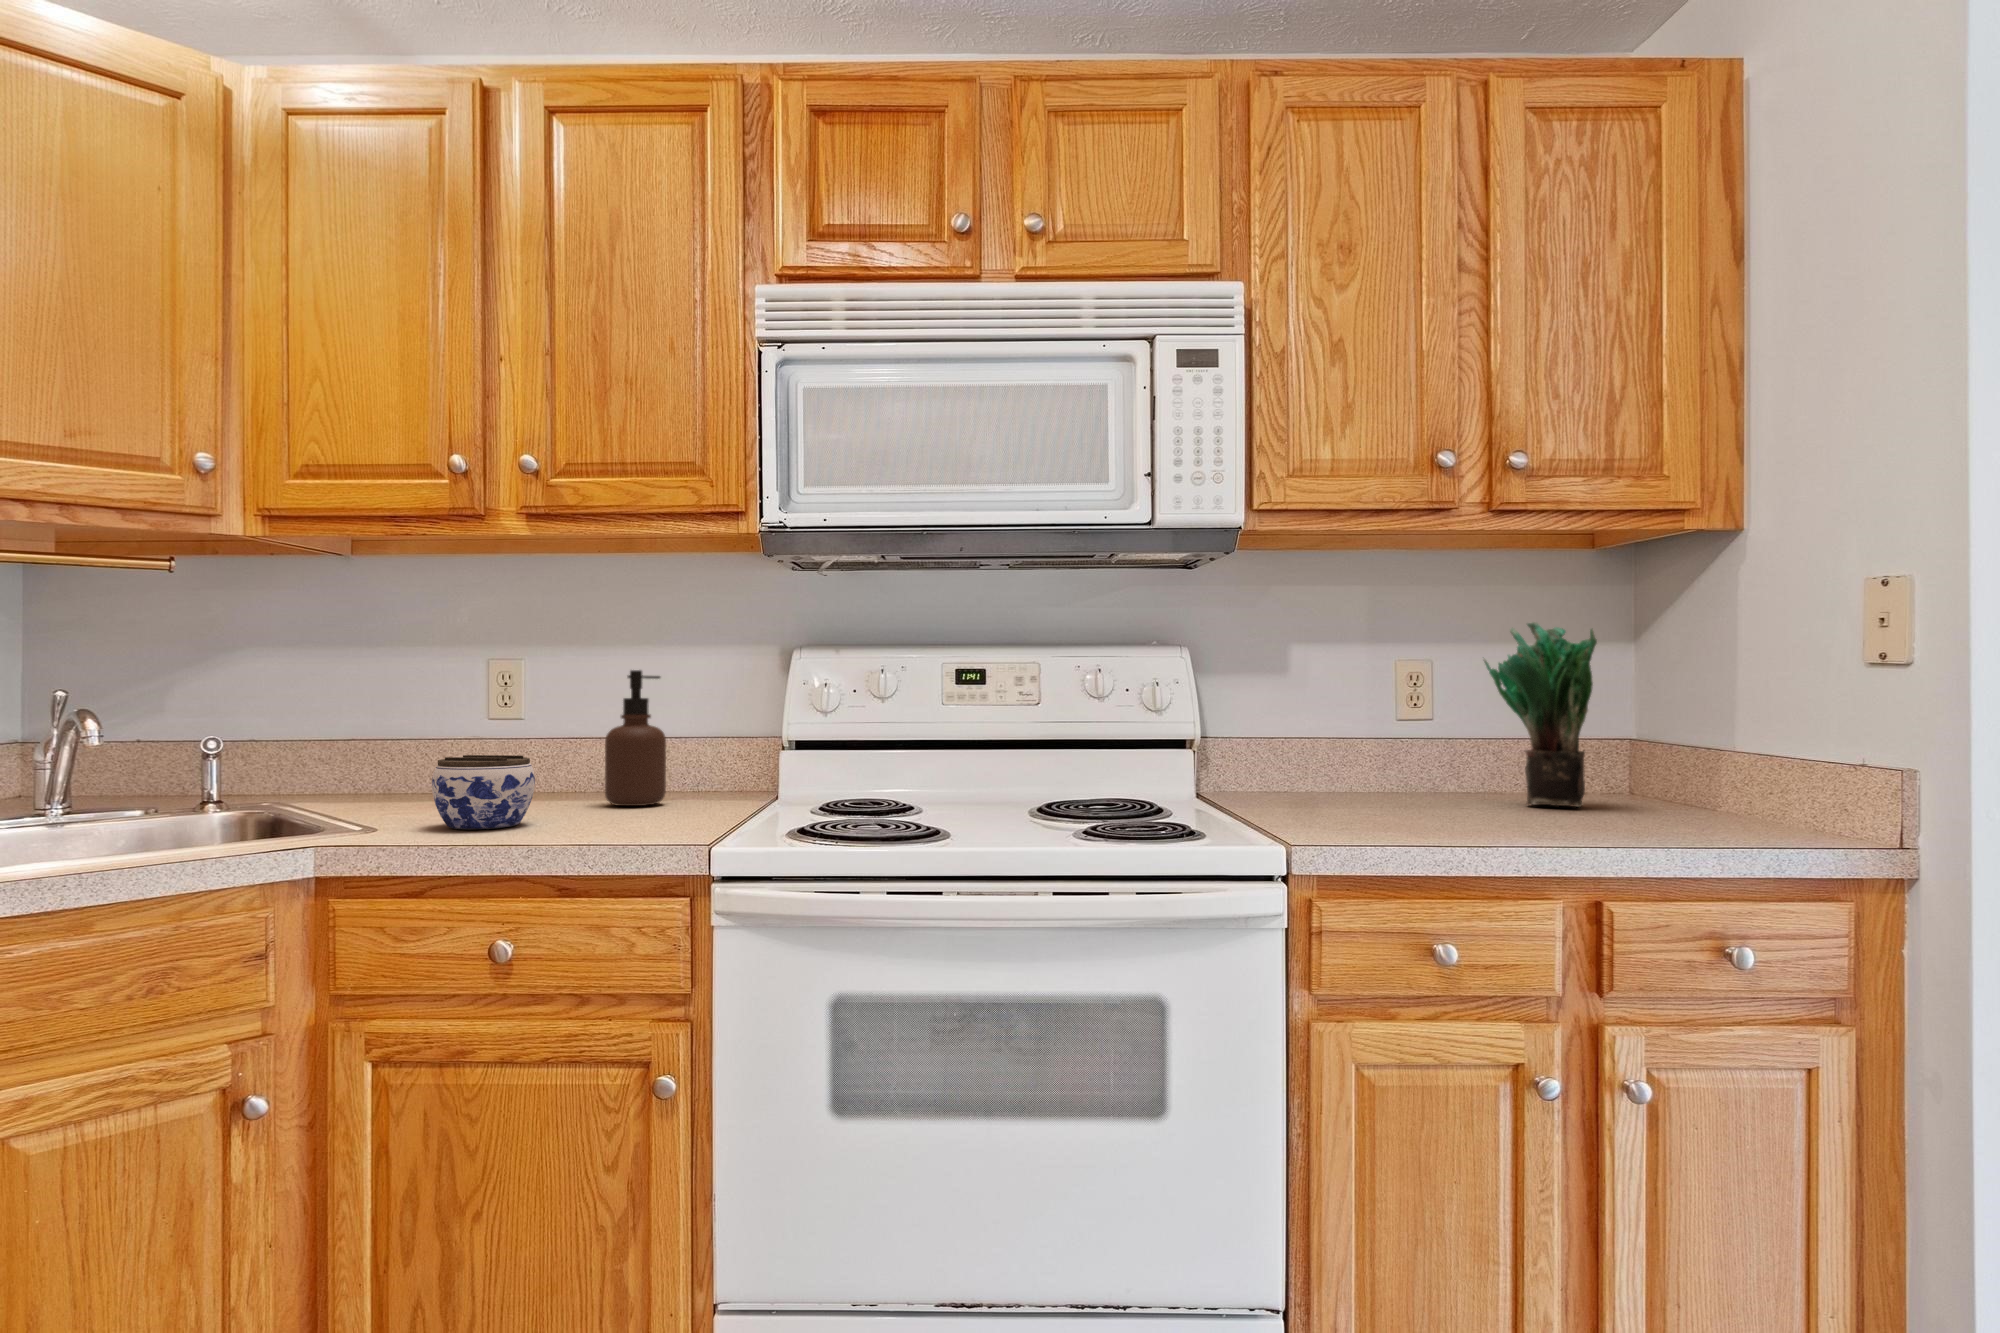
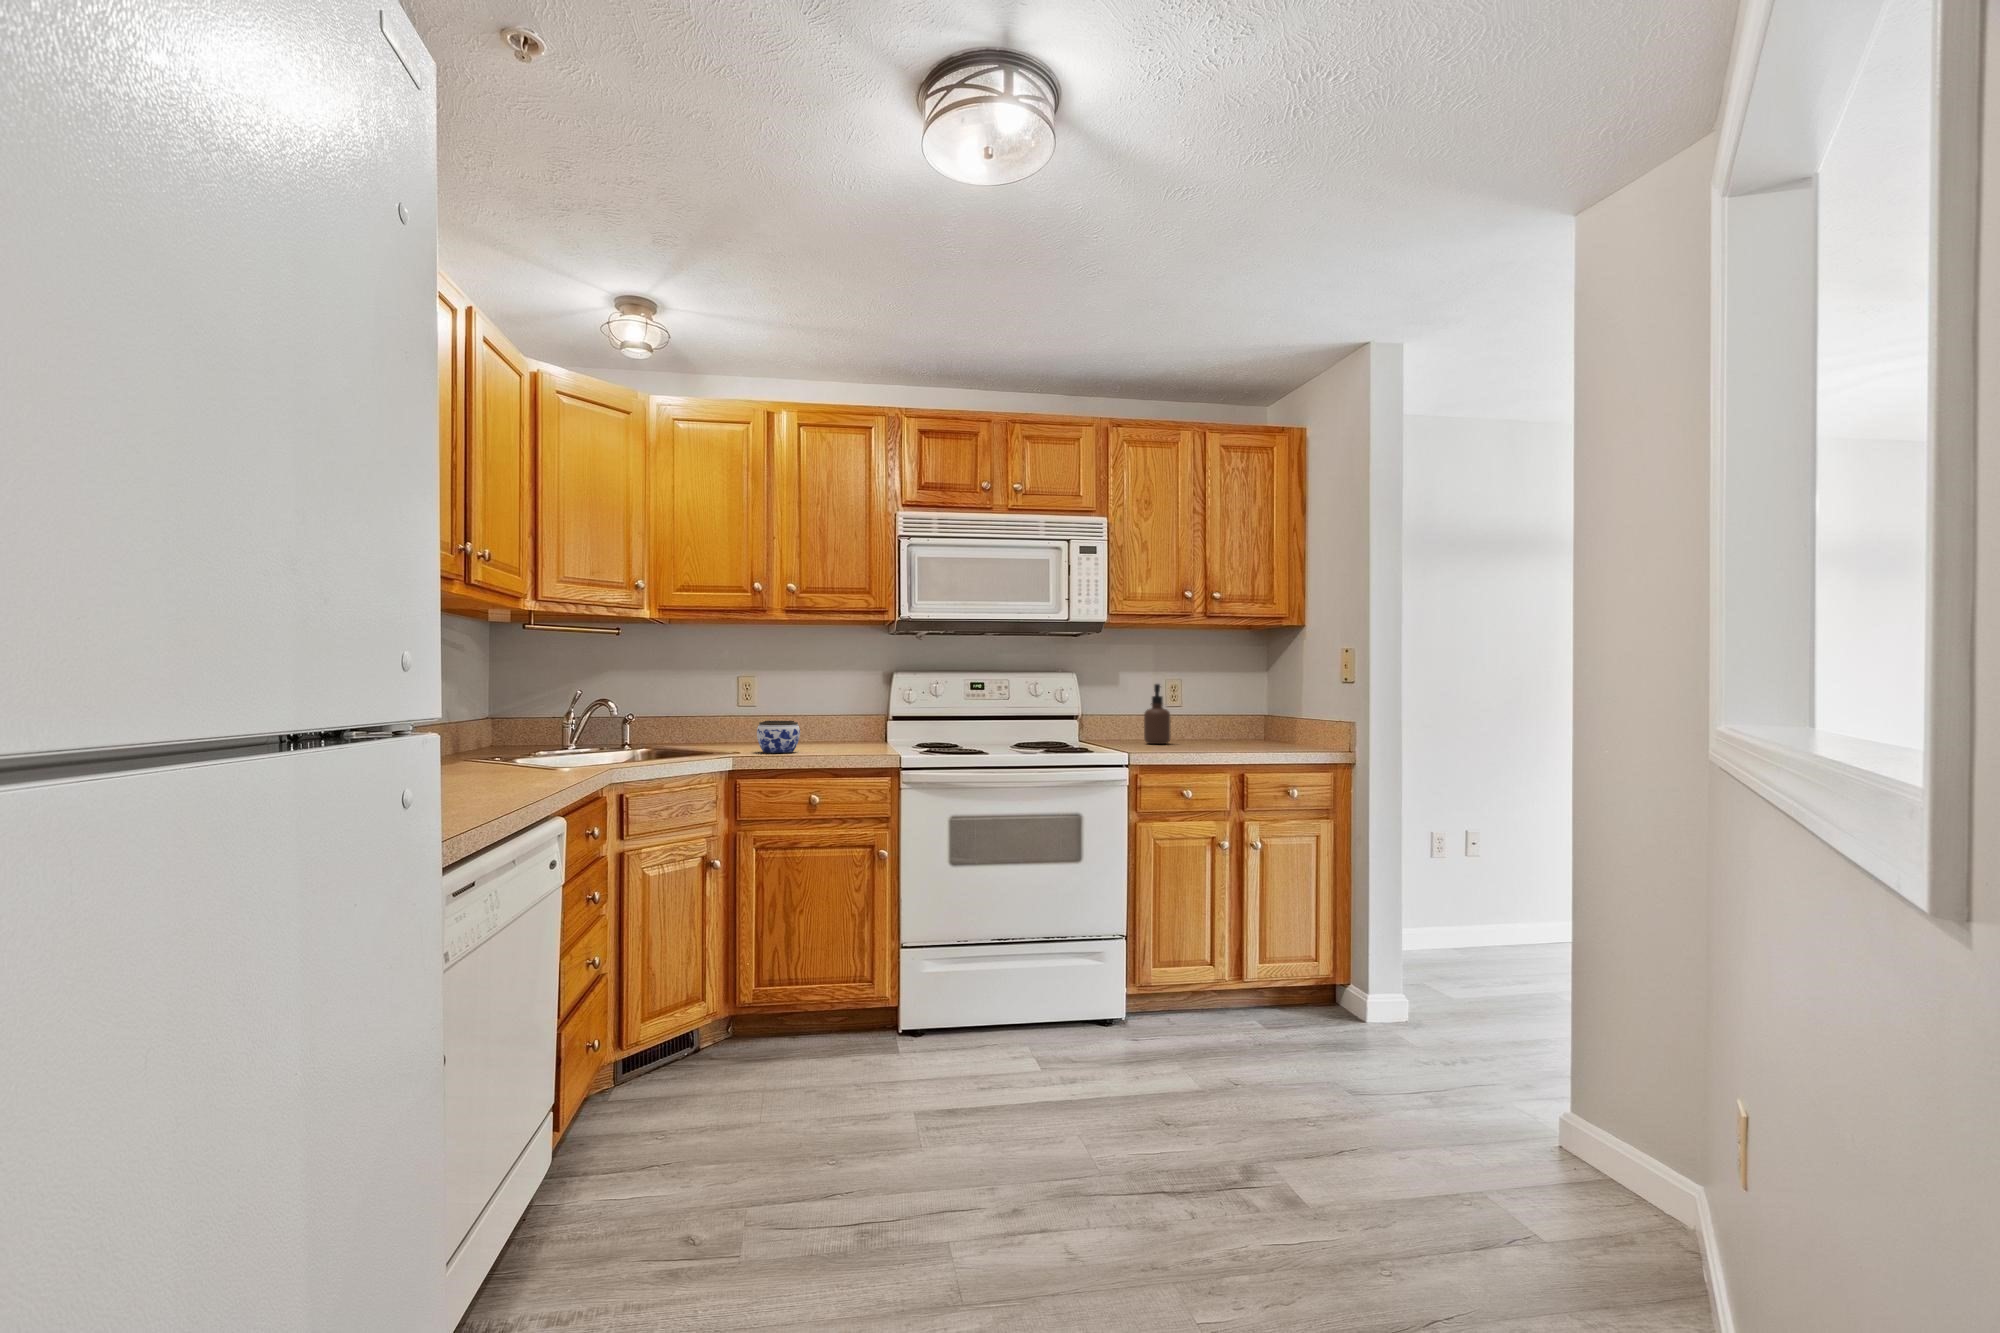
potted plant: present [1484,622,1597,807] -> none [1204,661,1251,743]
soap dispenser: present [605,670,666,806] -> present [1144,684,1171,744]

